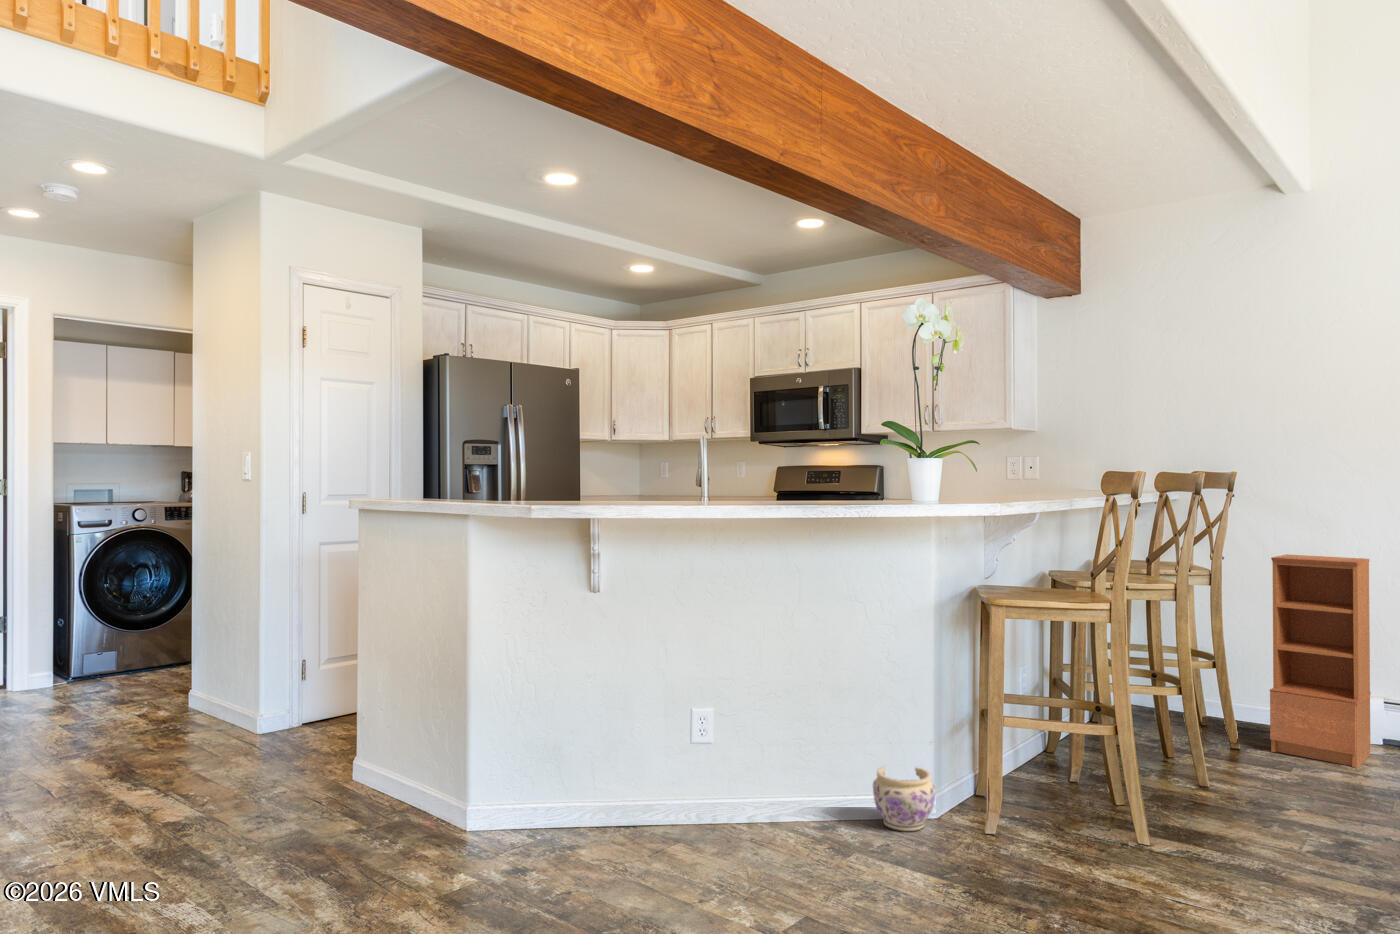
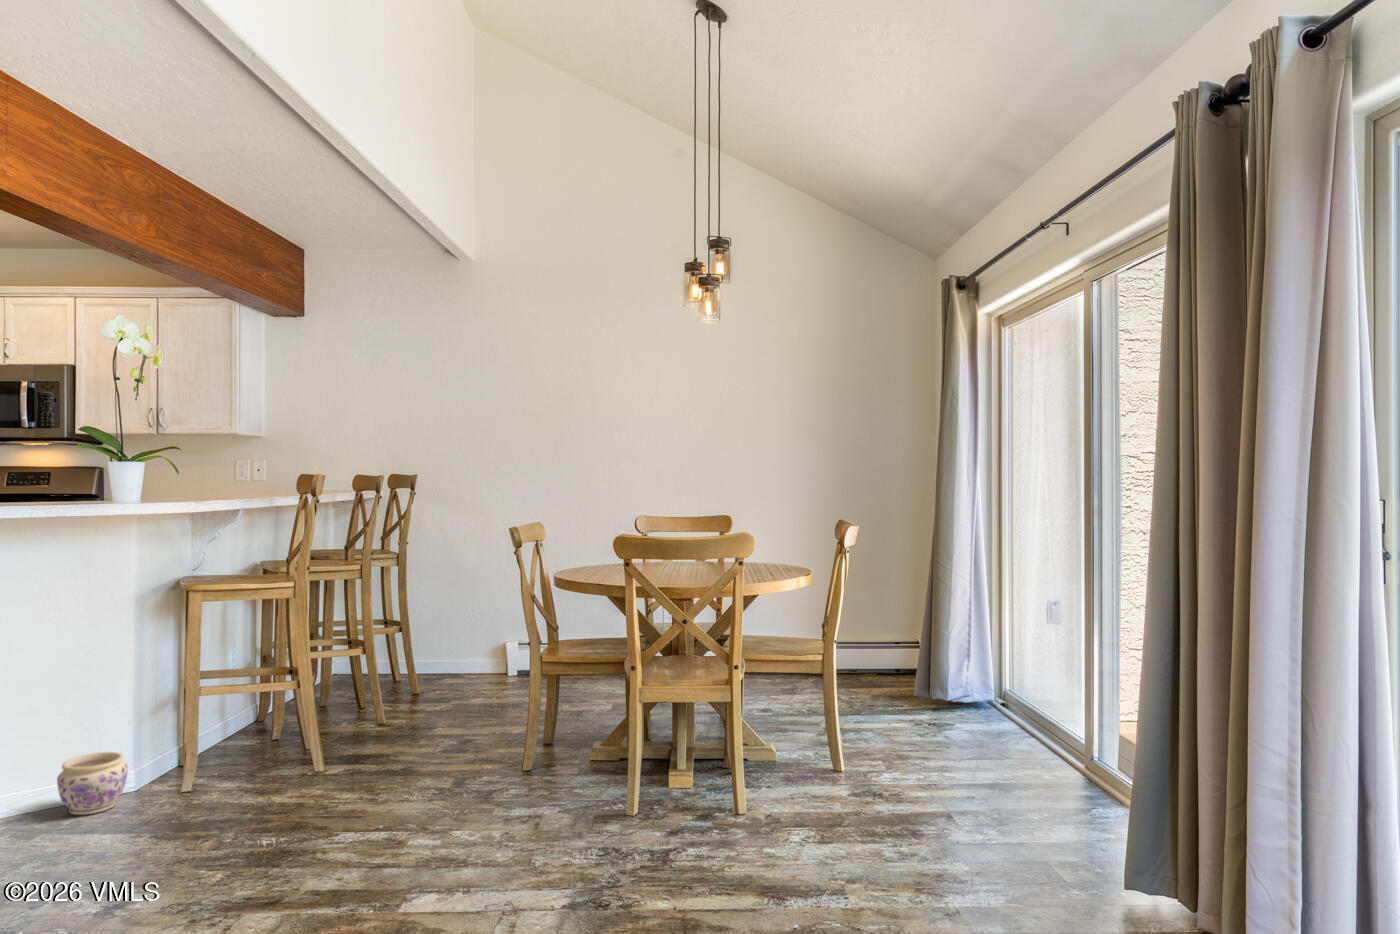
bookcase: present [1270,554,1371,768] -> none [438,536,504,685]

